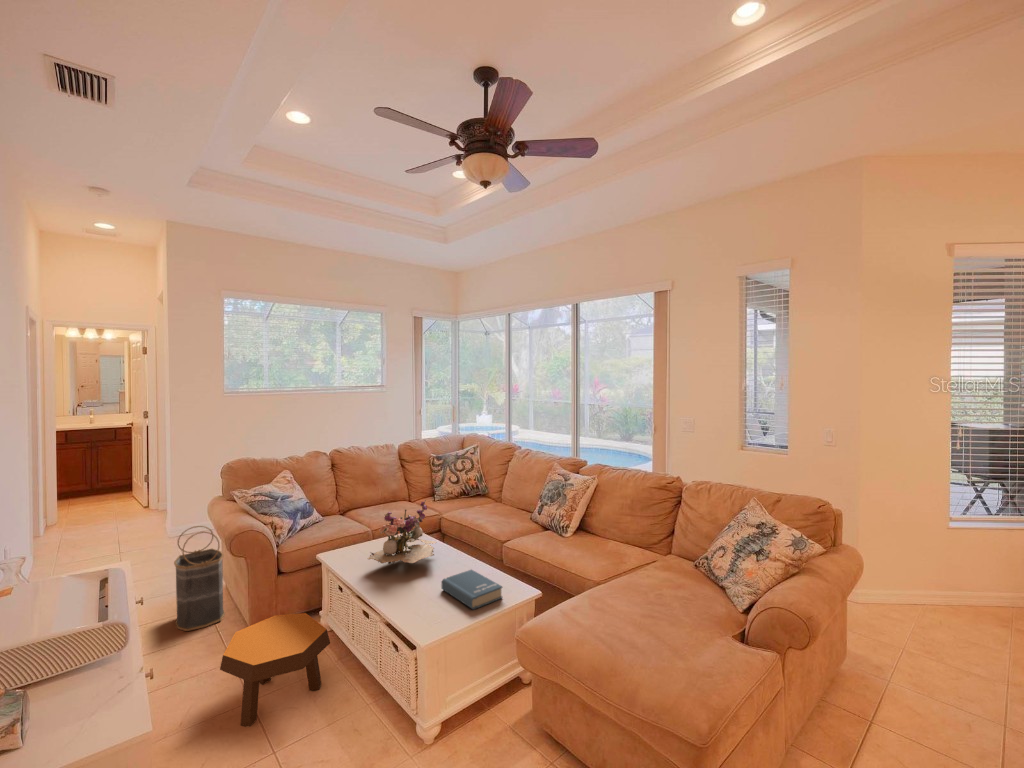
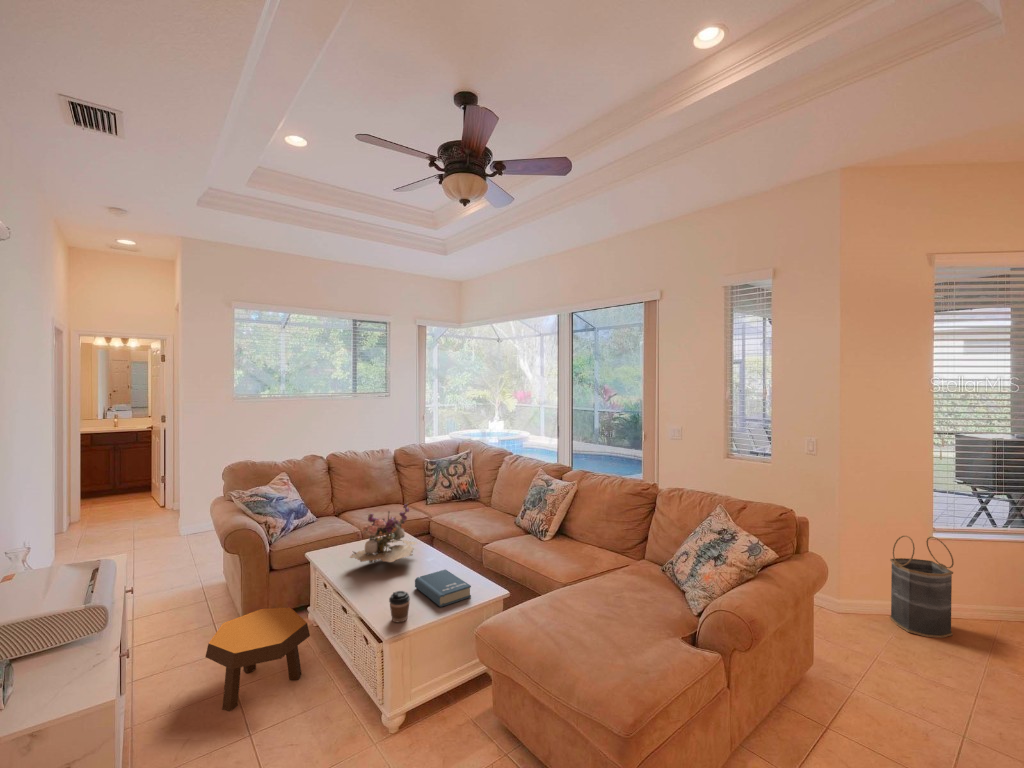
basket: present [174,526,225,631] -> present [890,536,954,638]
coffee cup: none [421,594,443,628] -> present [389,591,410,622]

